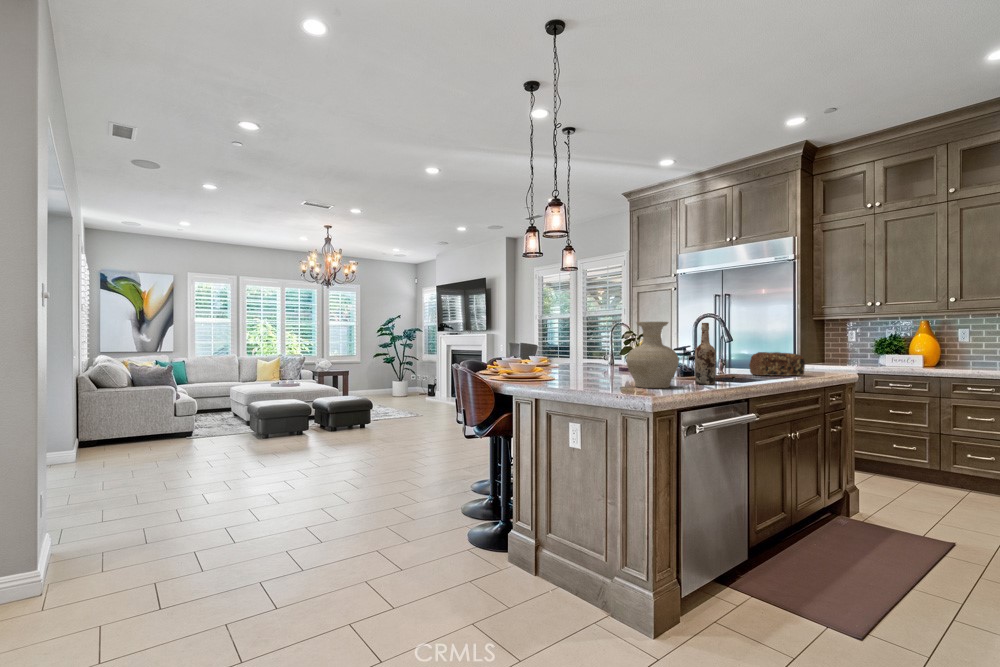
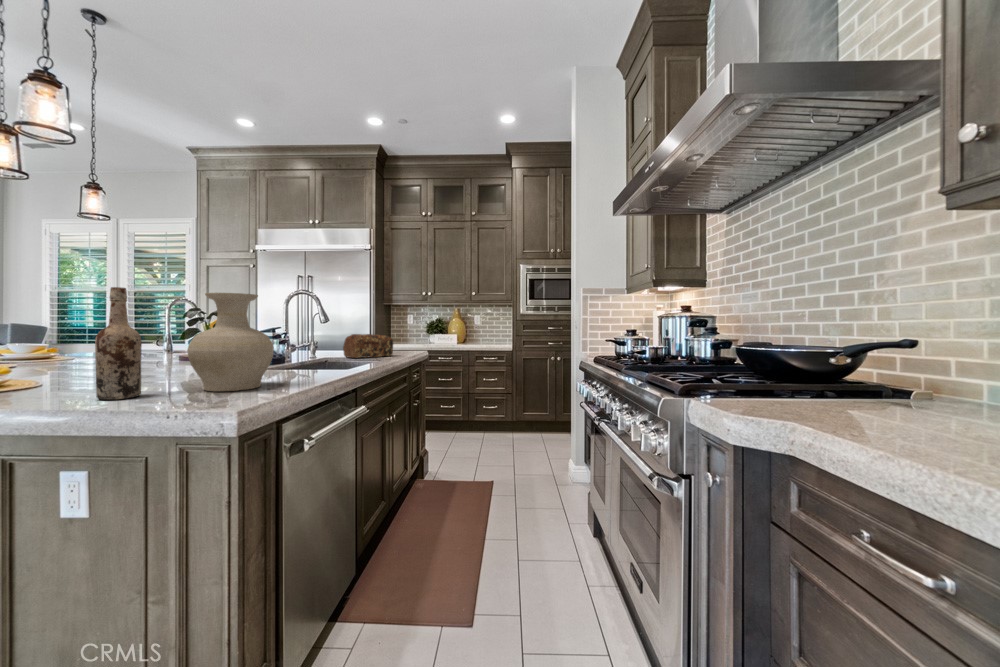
wine bottle: present [695,323,716,385] -> present [95,287,142,400]

